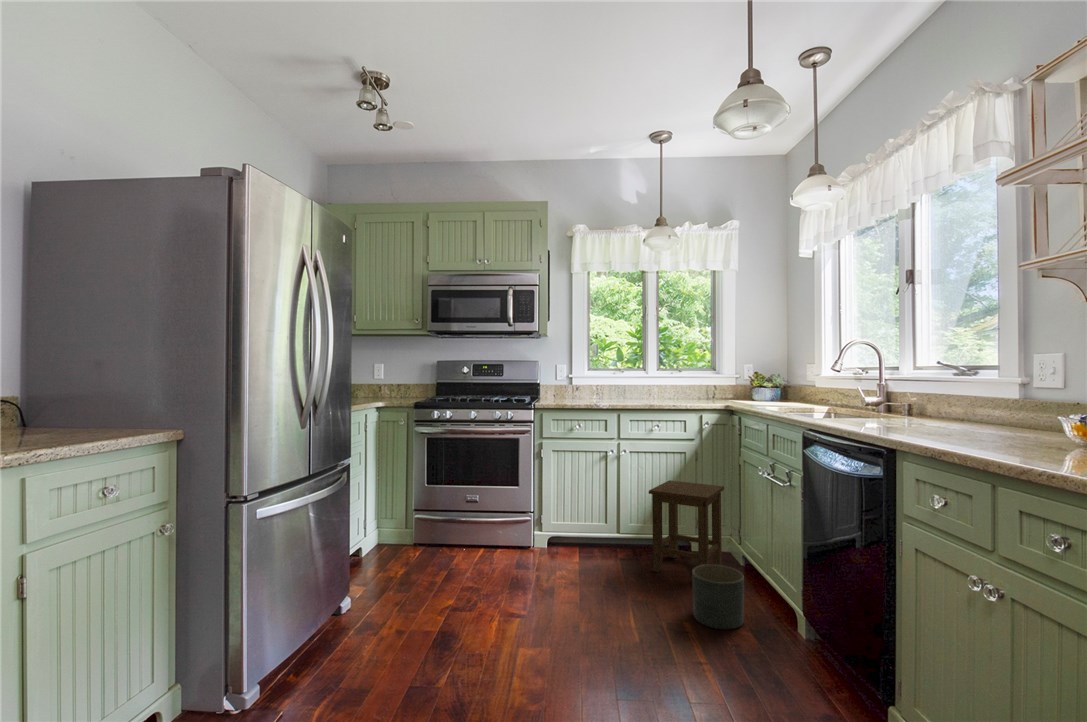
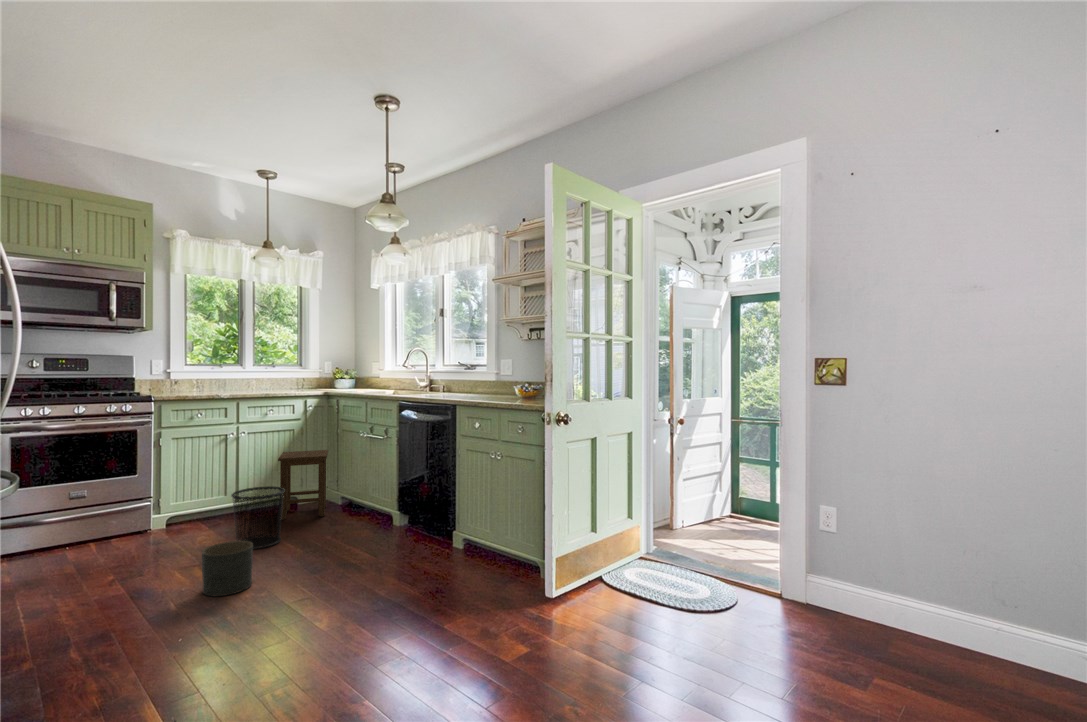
waste bin: none [565,526,629,614] -> present [231,486,285,549]
planter: present [692,565,744,629] -> present [202,541,253,596]

